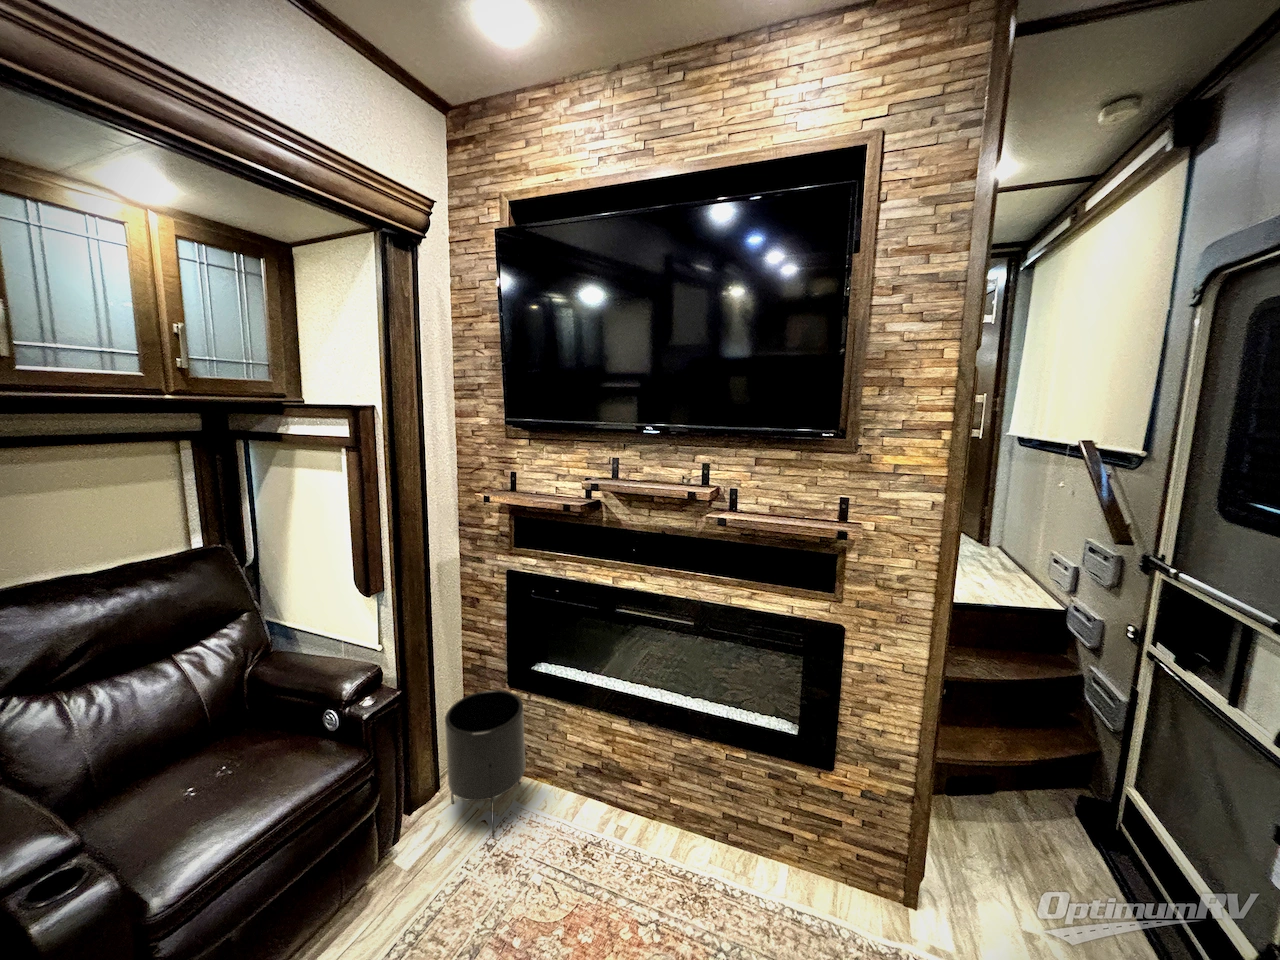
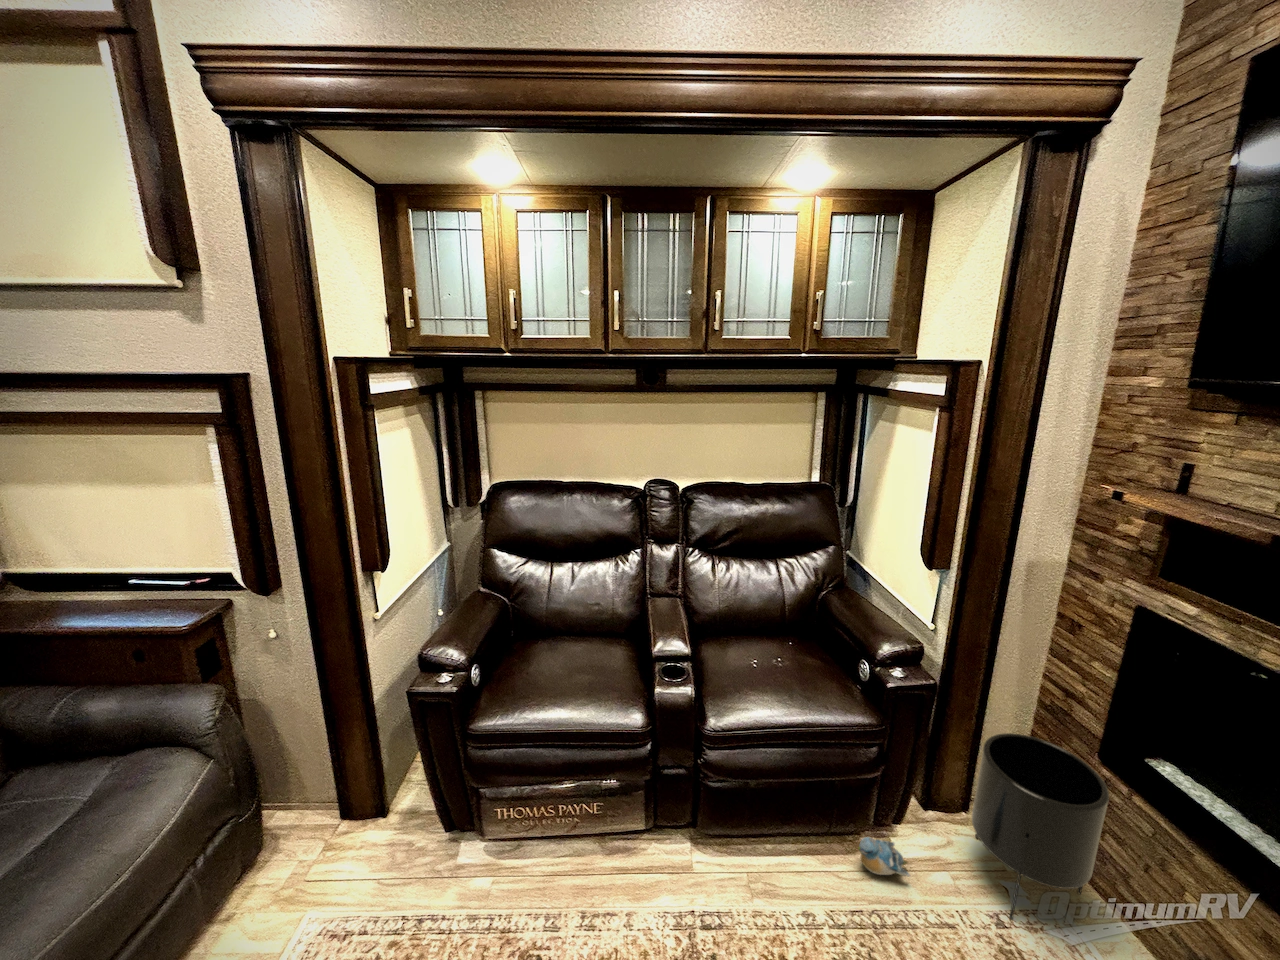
plush toy: none [370,864,421,910] -> present [858,837,910,877]

